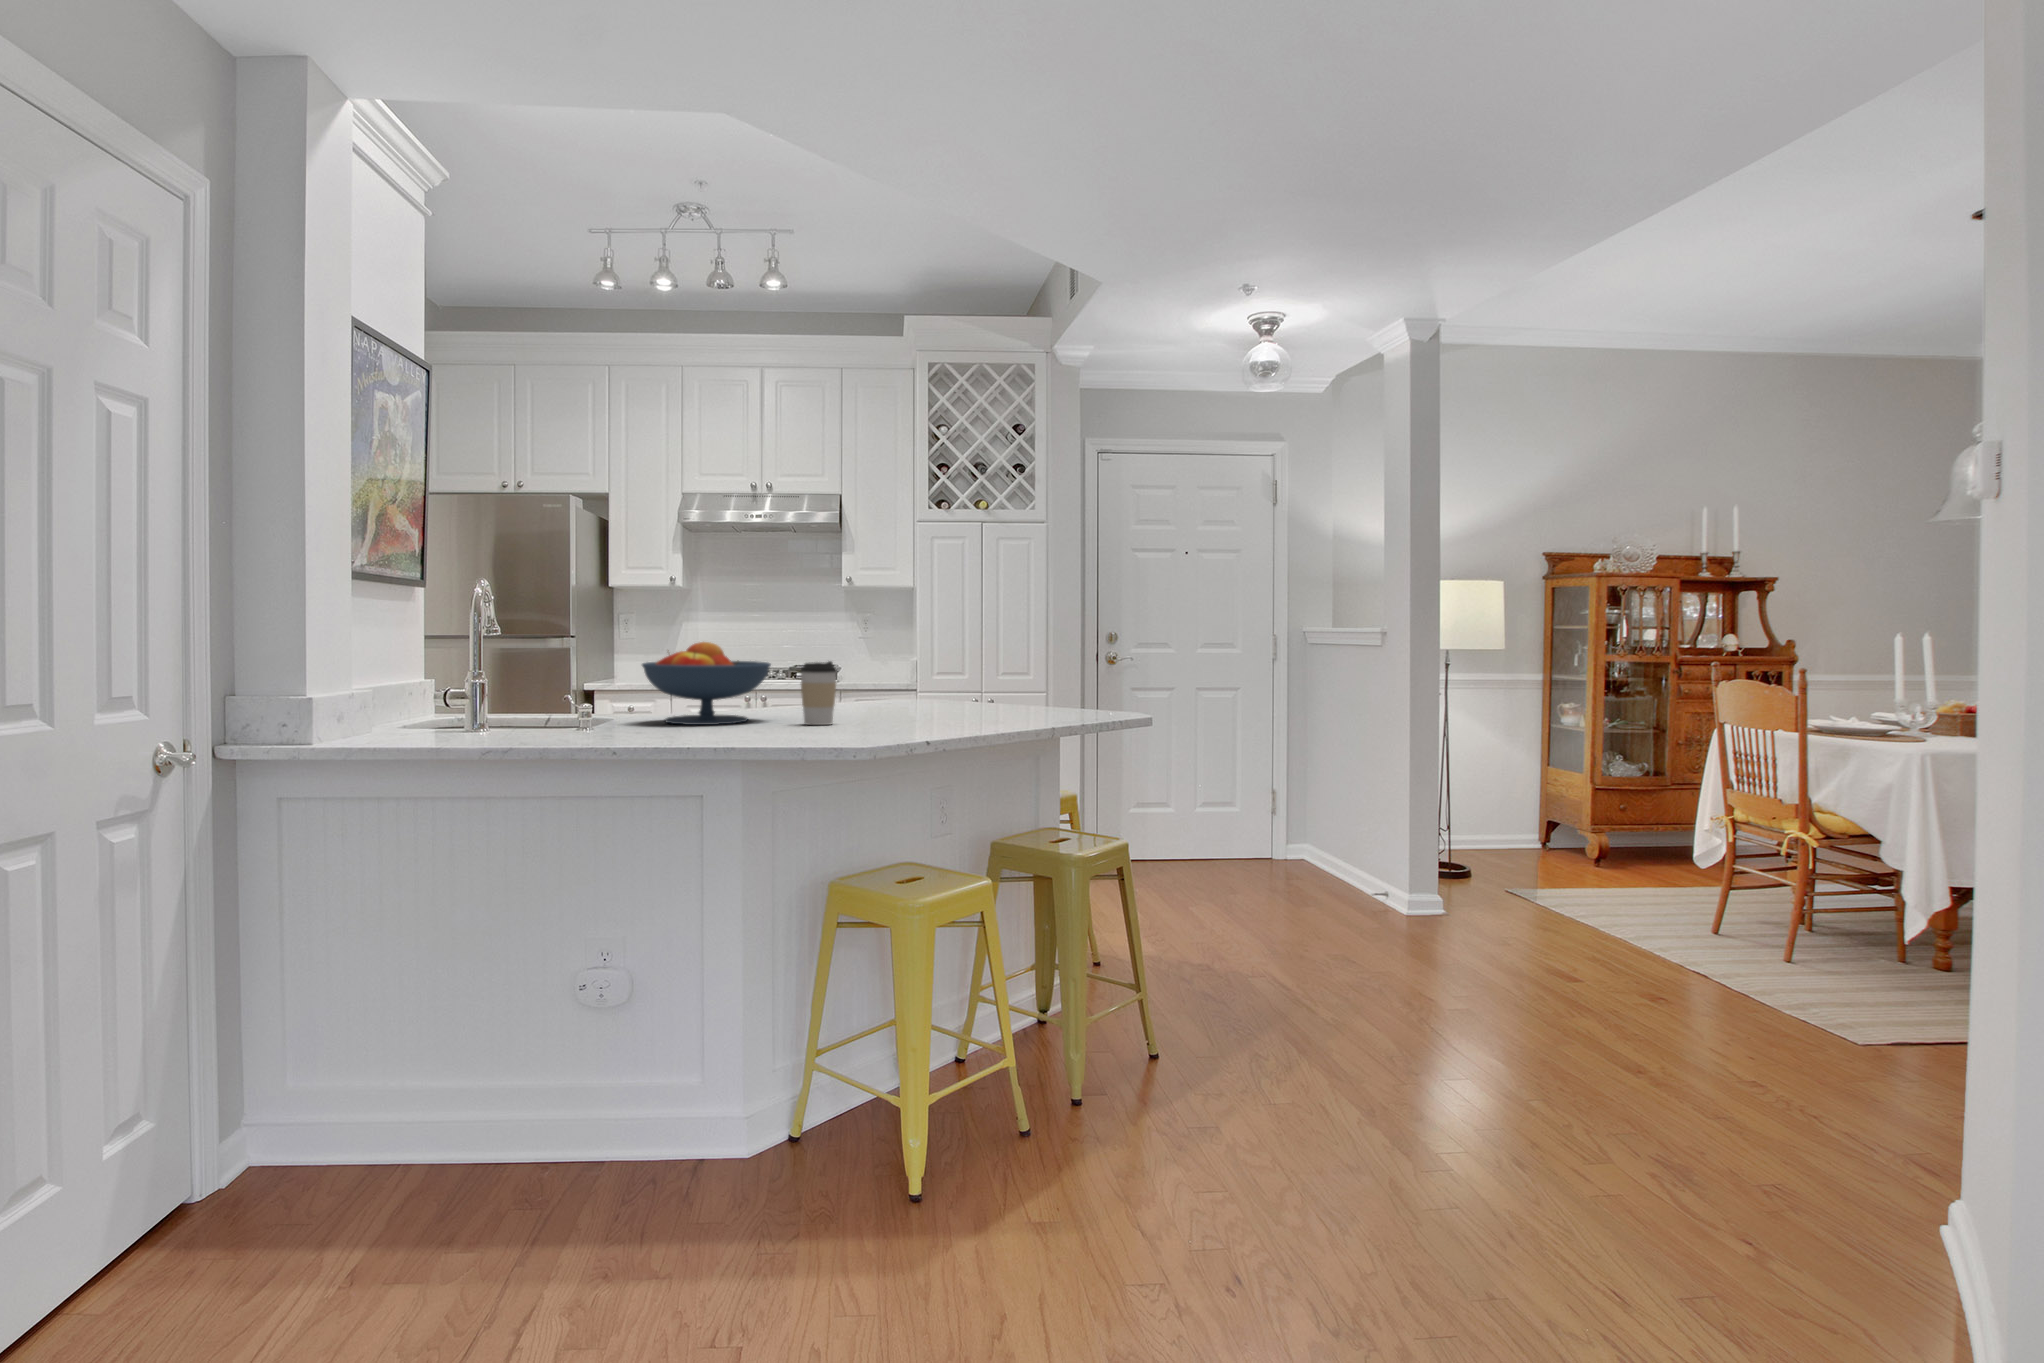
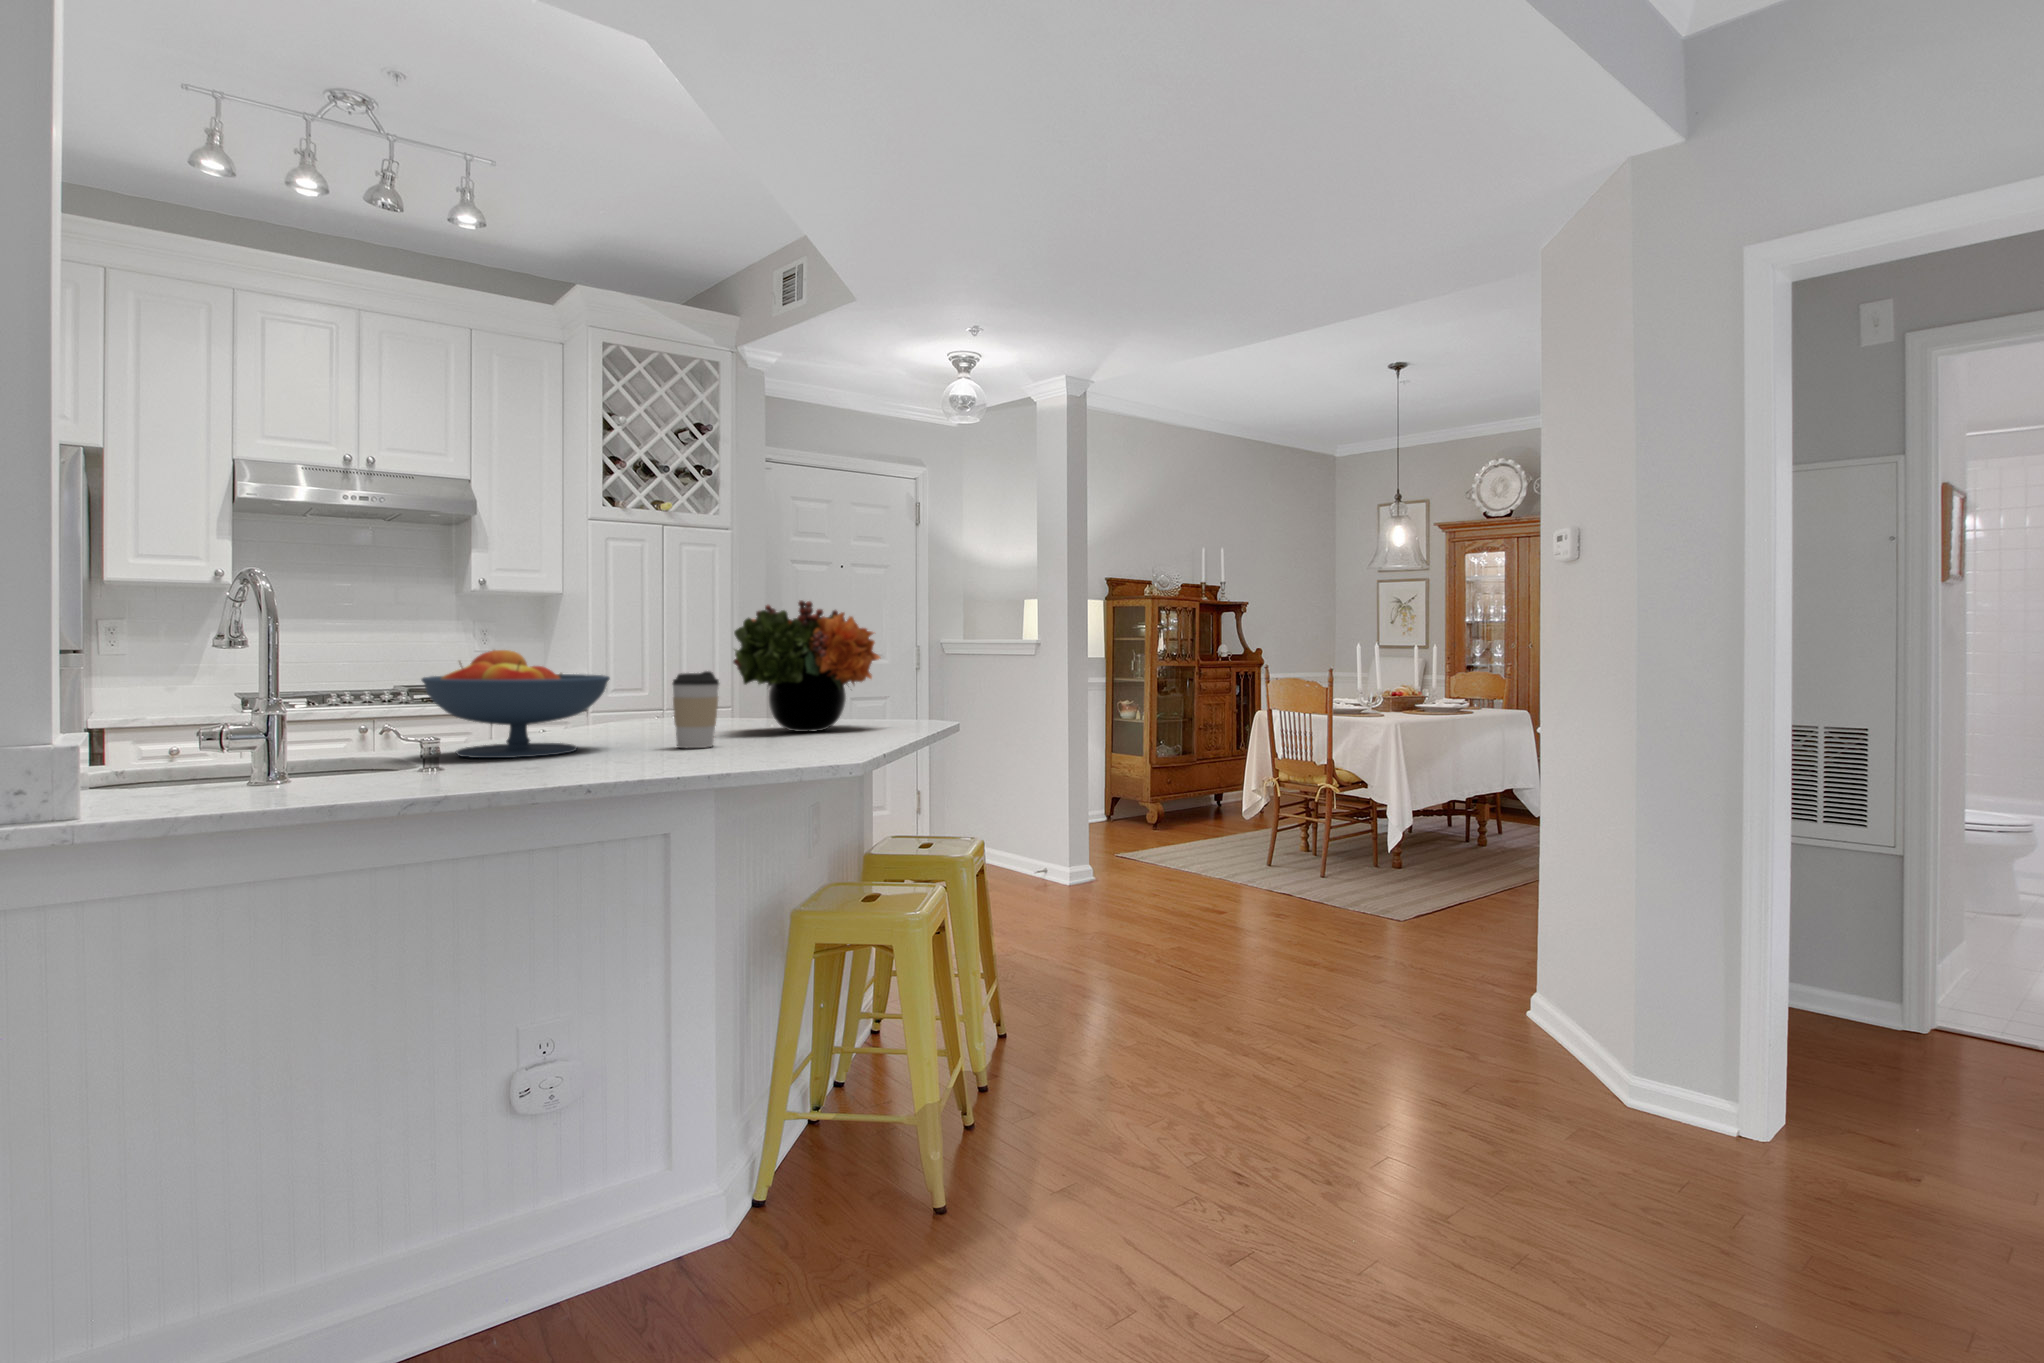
flower arrangement: none [879,597,1017,717] -> present [733,600,880,732]

